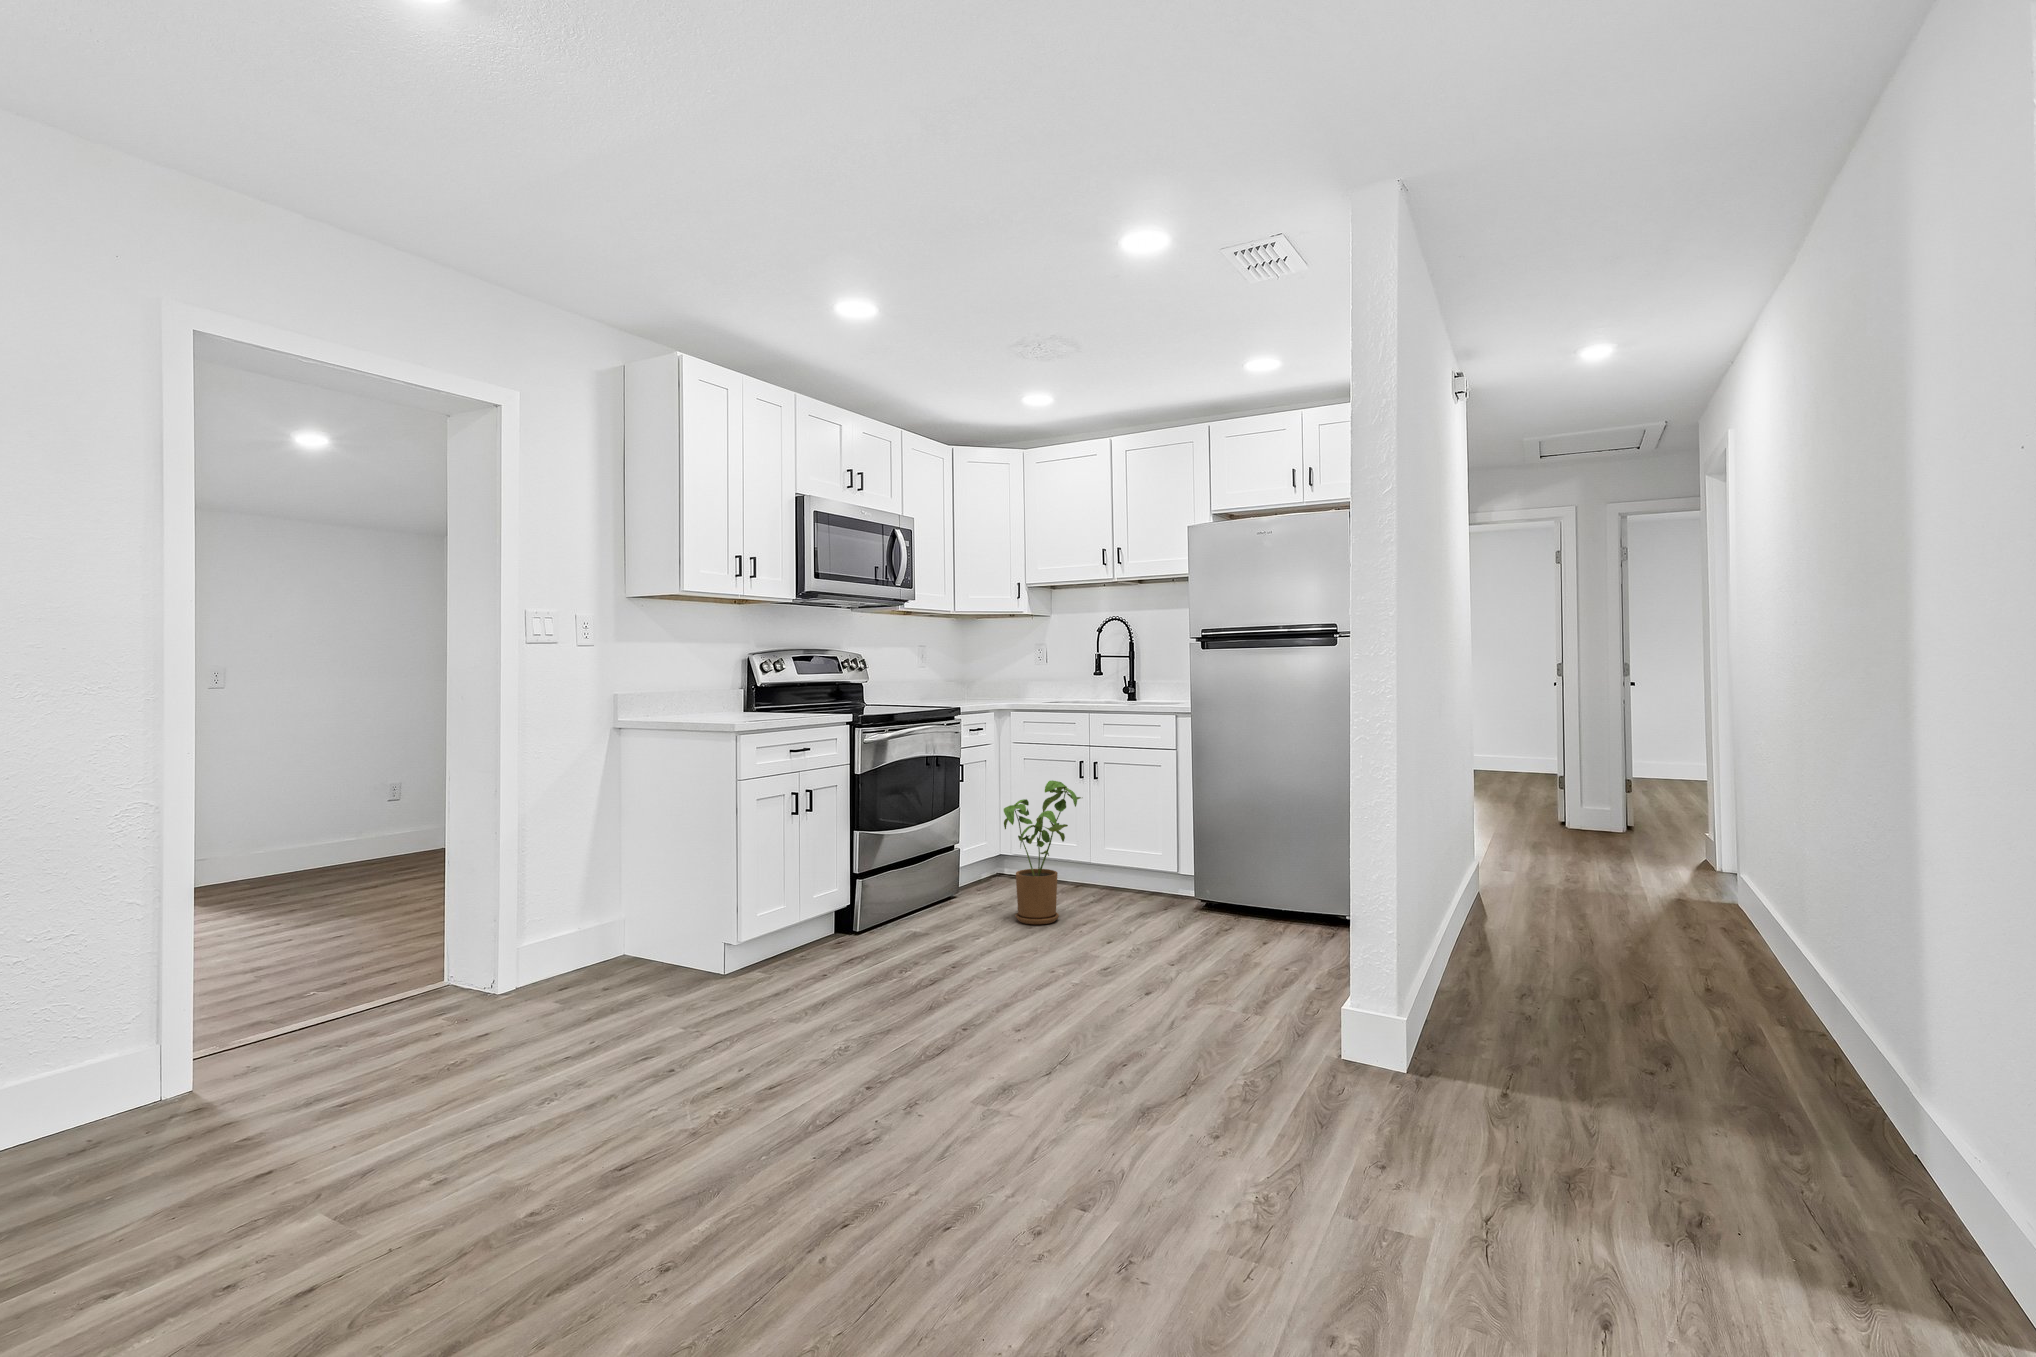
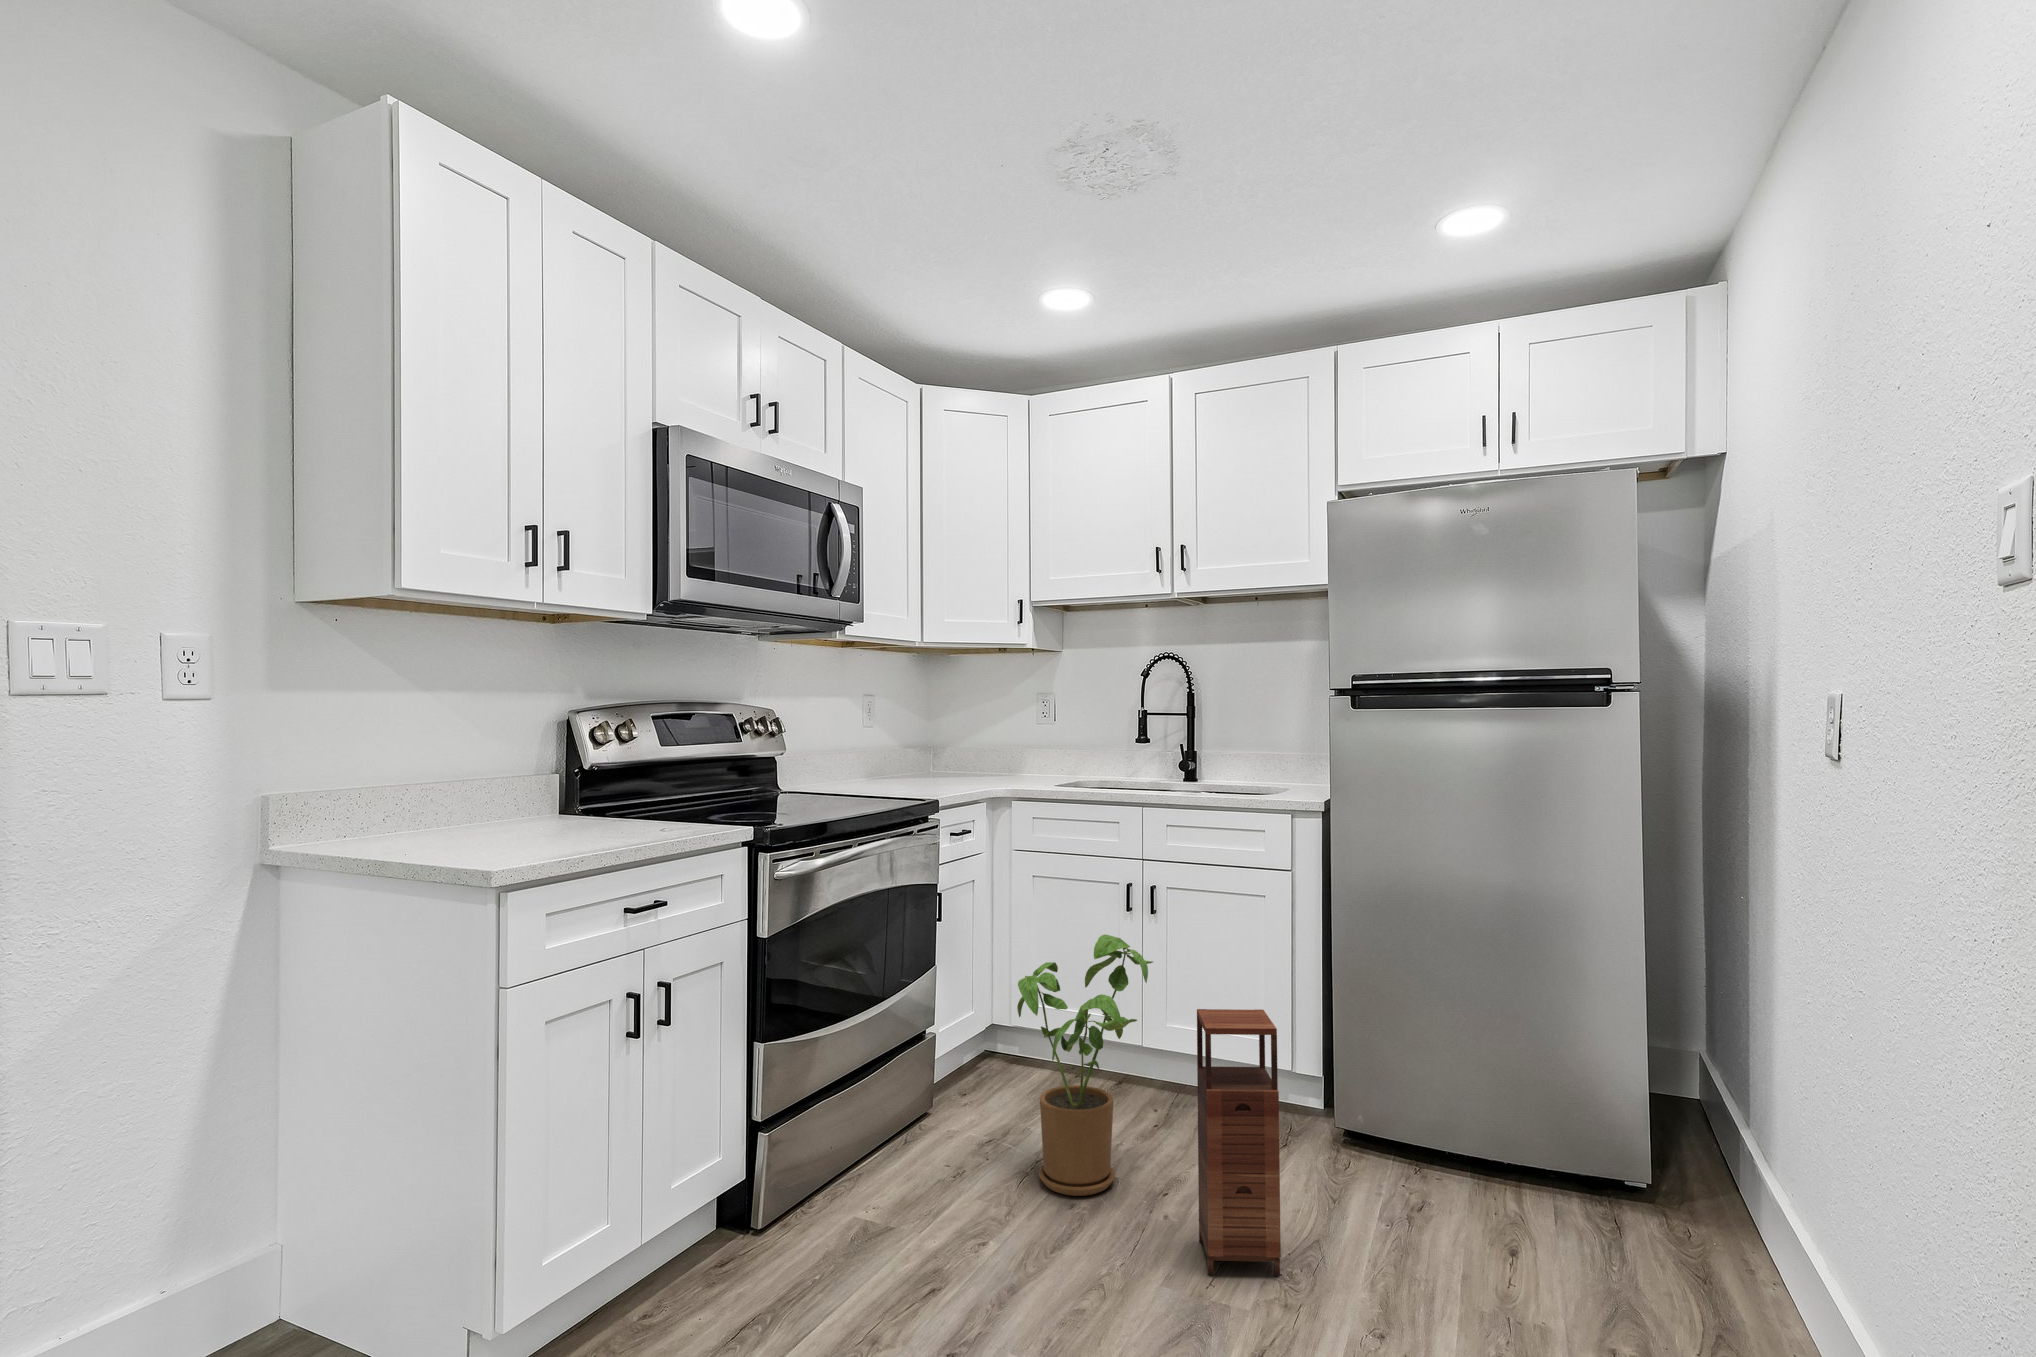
storage cabinet: none [1094,814,1134,949] -> present [1197,1009,1281,1276]

